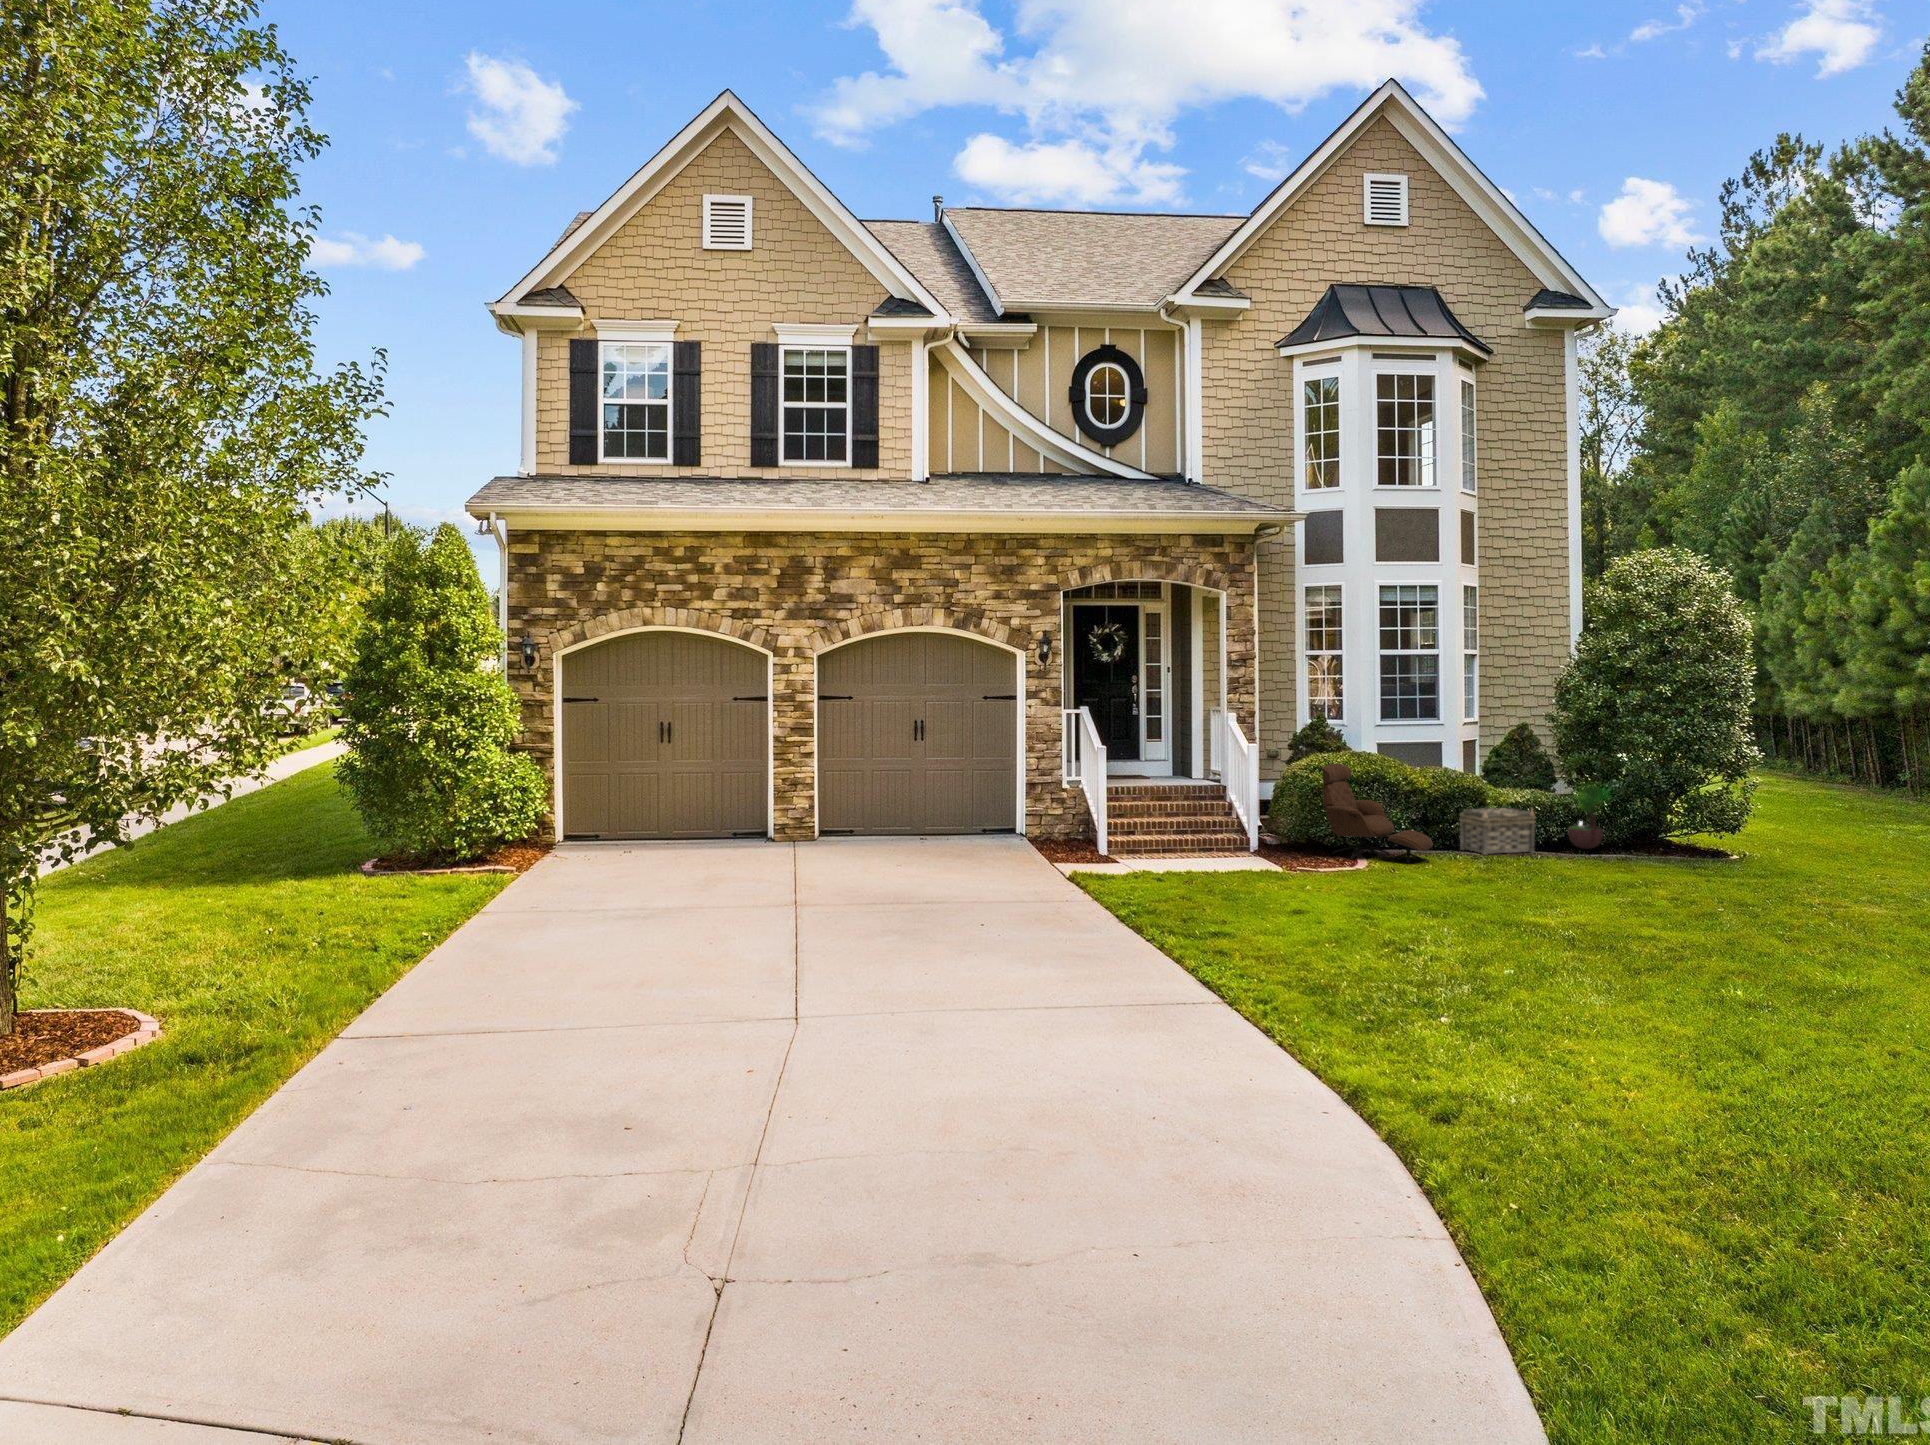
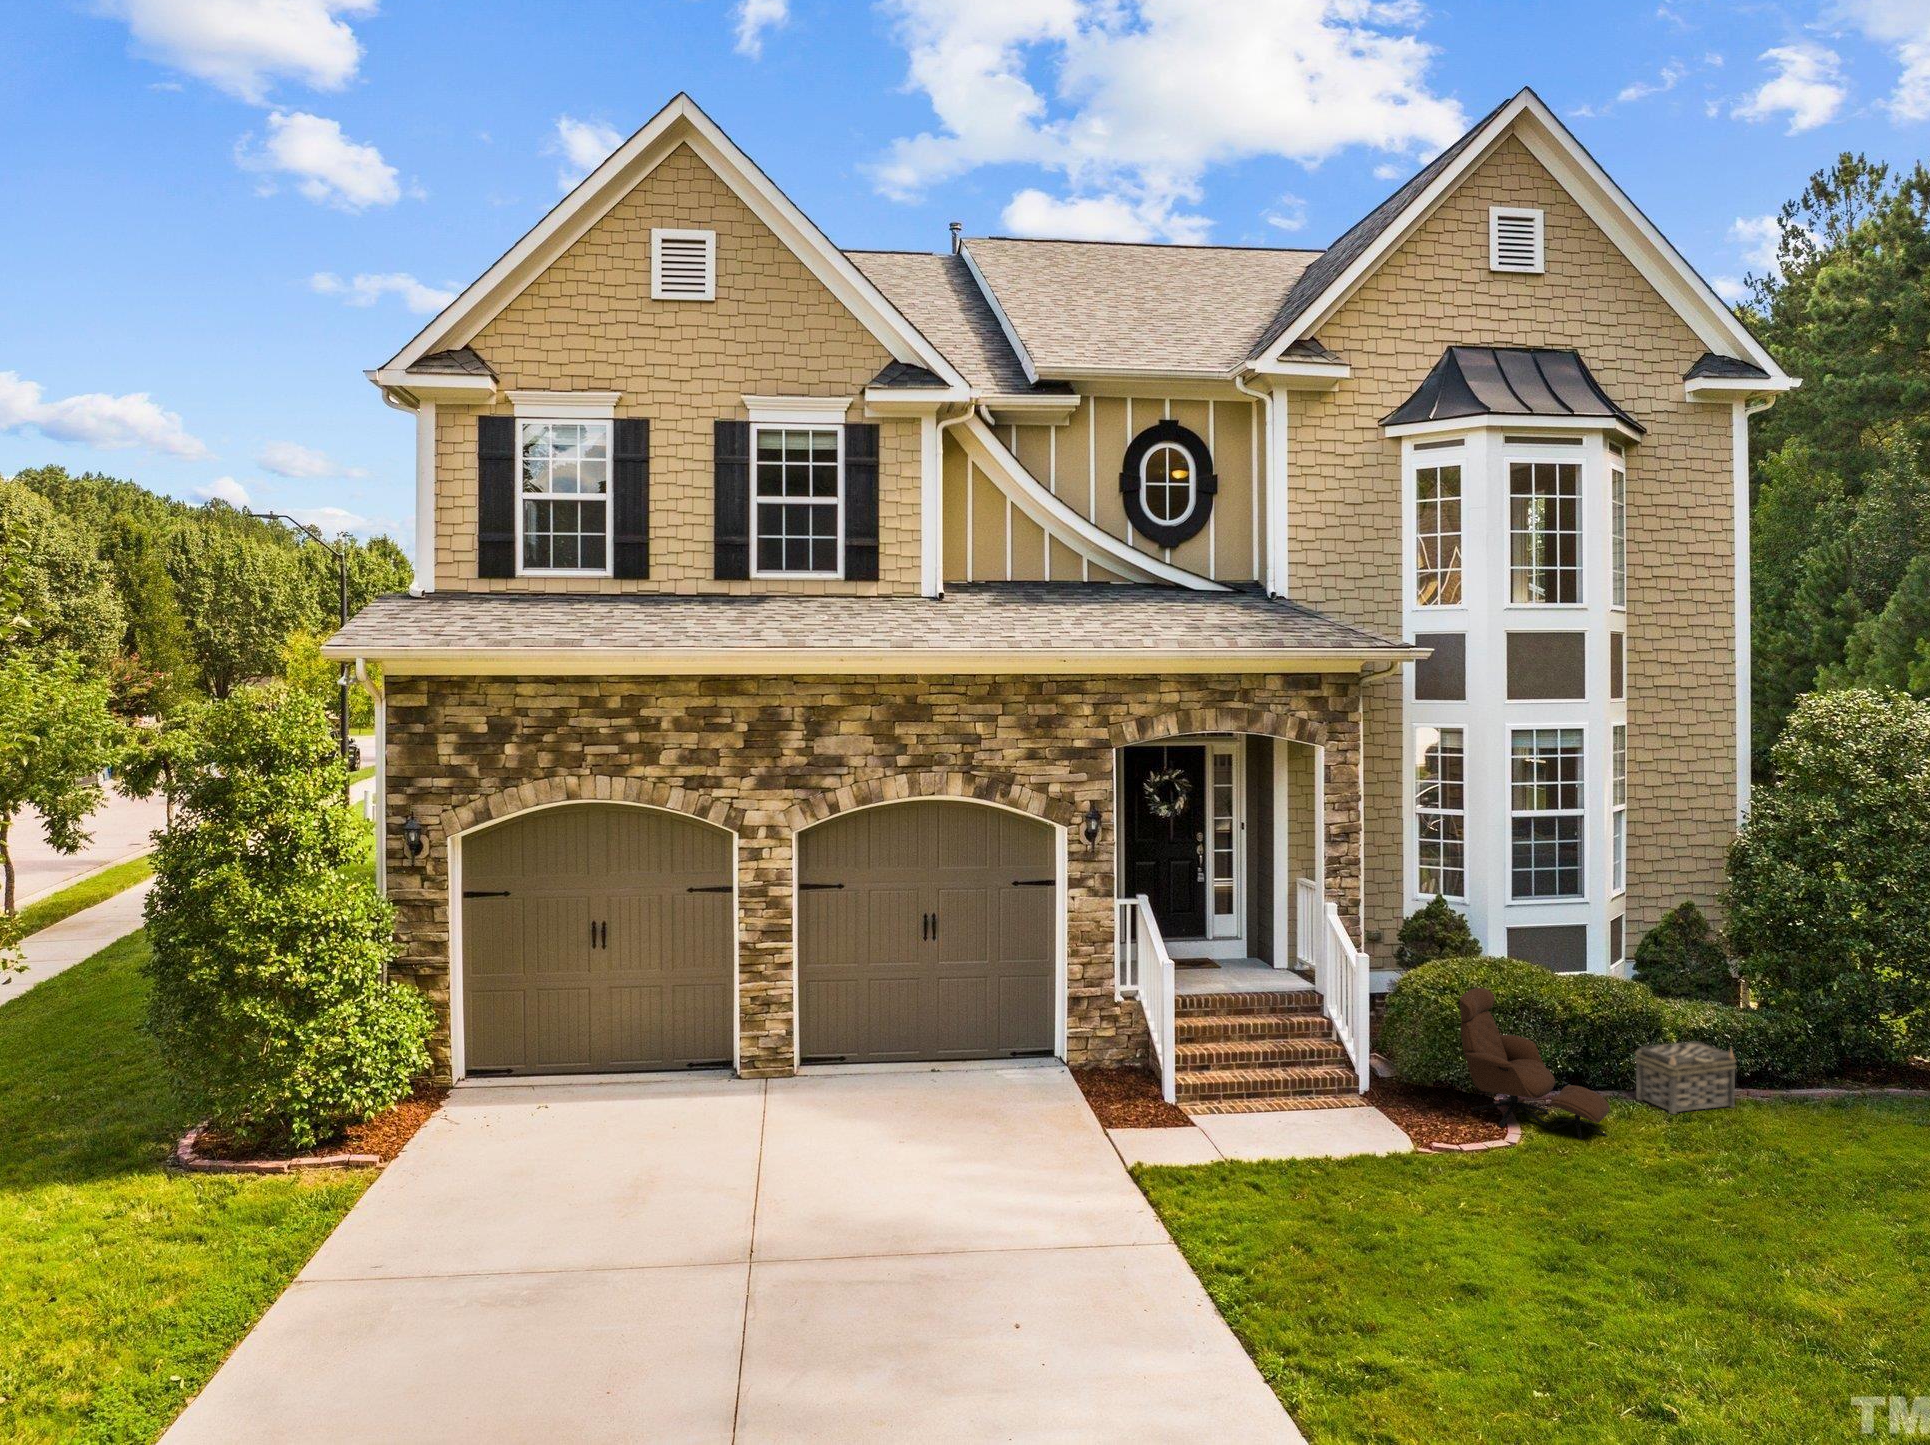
potted tree: present [1568,786,1610,849] -> none [1774,1007,1837,1098]

